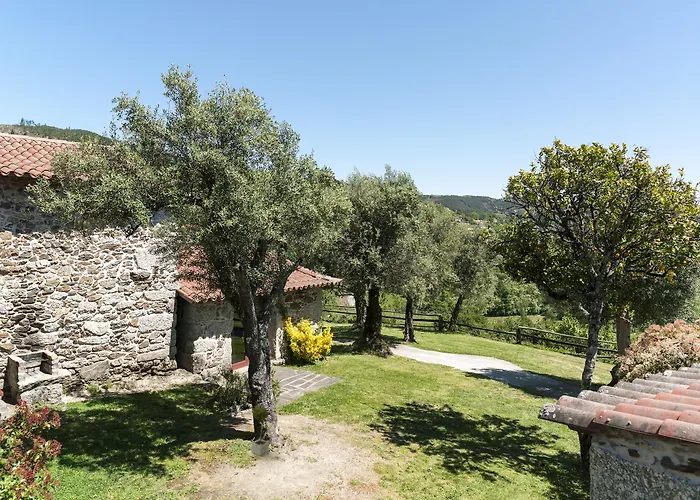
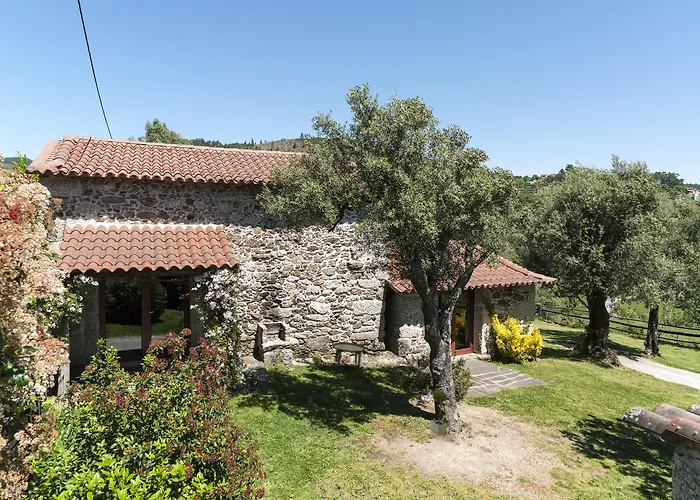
round table: none [115,366,158,398] -> present [332,342,365,369]

